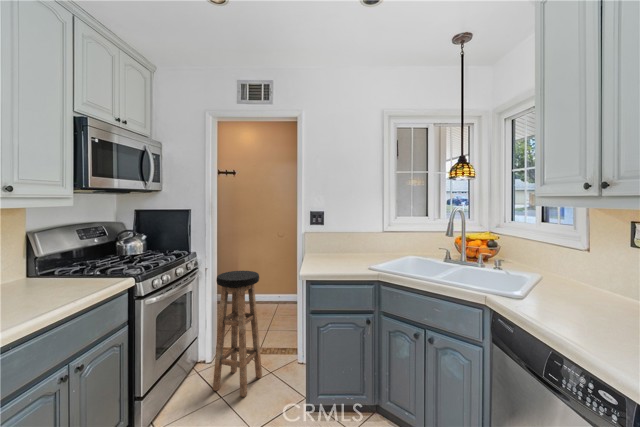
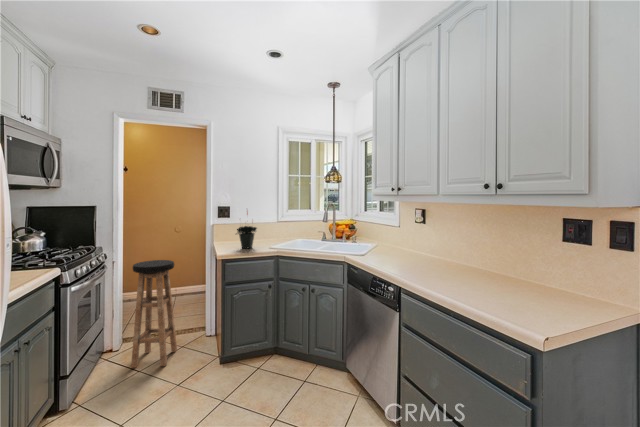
potted plant: none [325,214,354,266] -> present [237,226,257,249]

